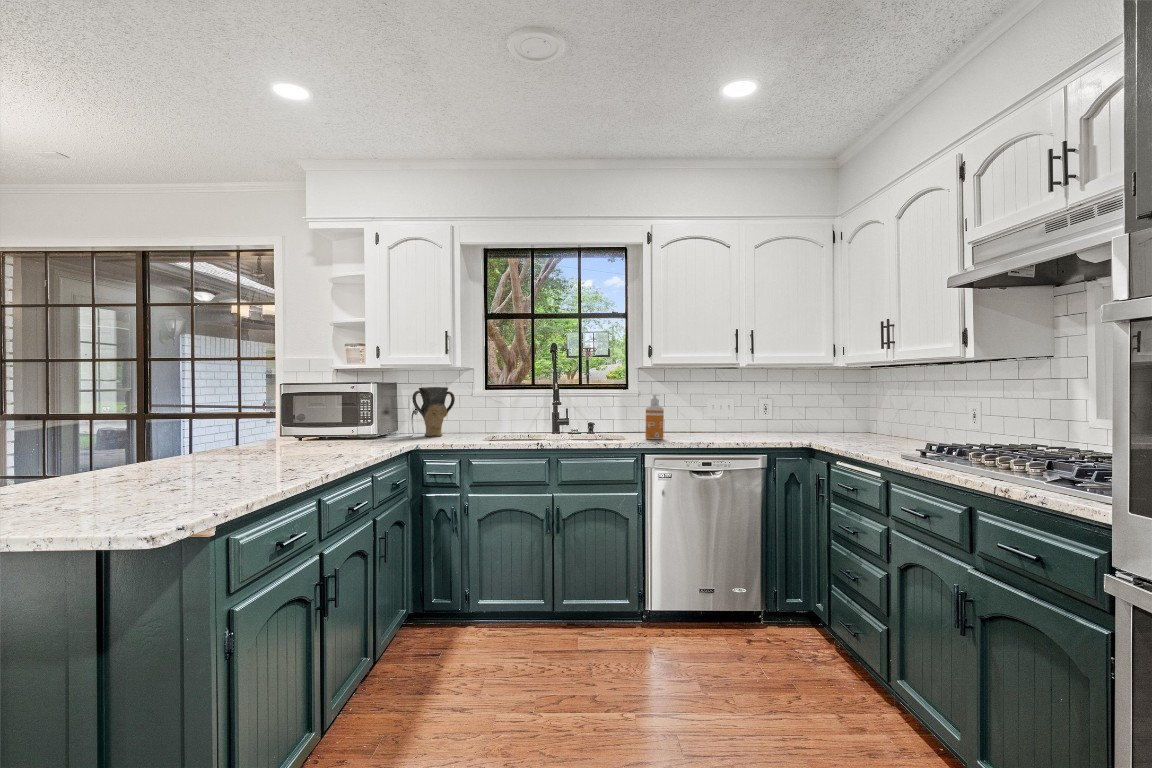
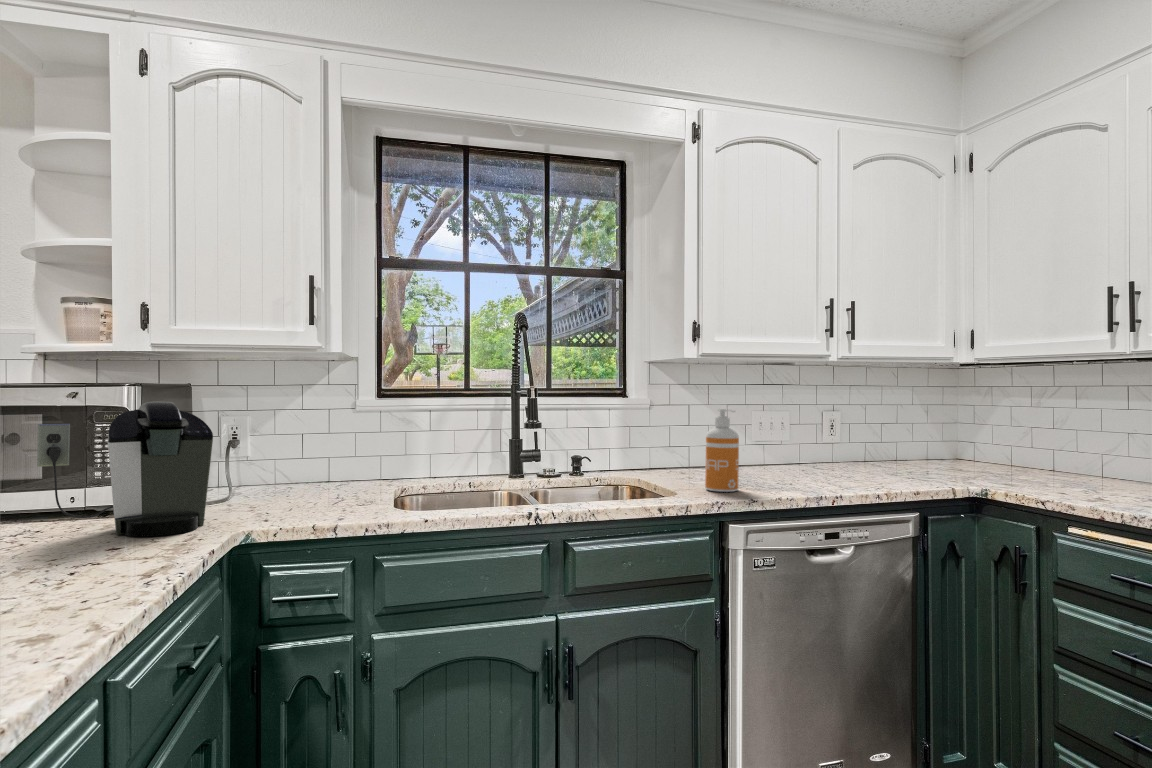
vase: present [412,387,455,436] -> none [228,394,319,497]
coffee maker: none [338,390,403,444] -> present [37,401,213,536]

